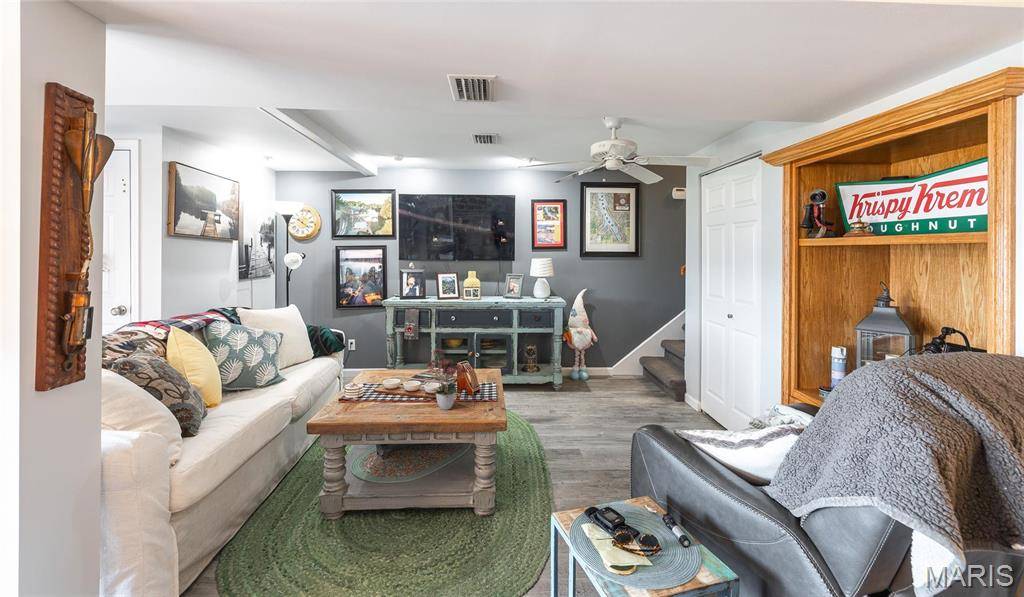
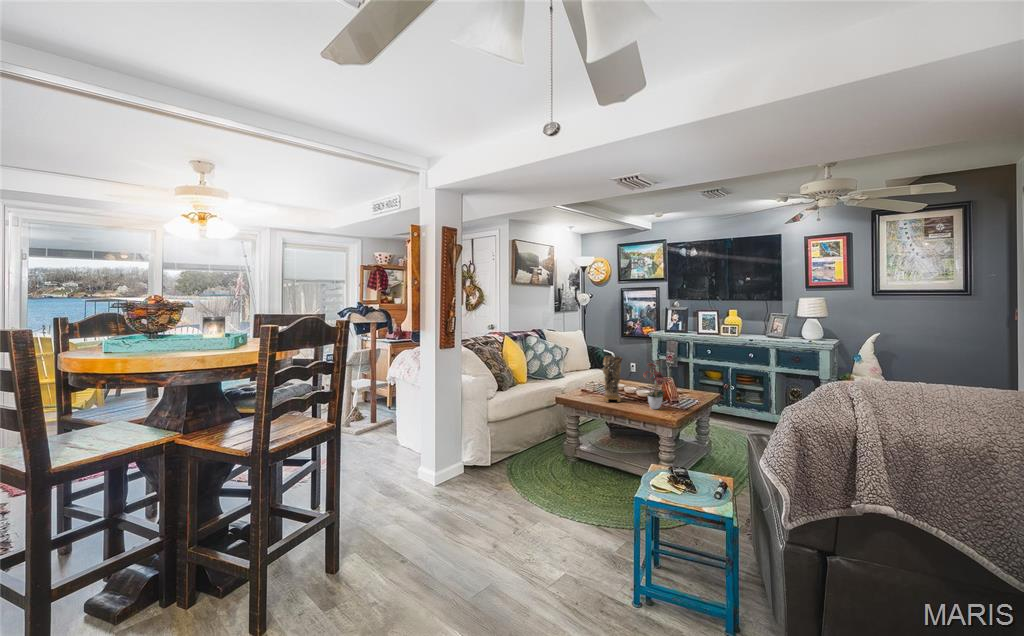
decorative vase: none [371,344,399,413] -> present [603,355,623,402]

